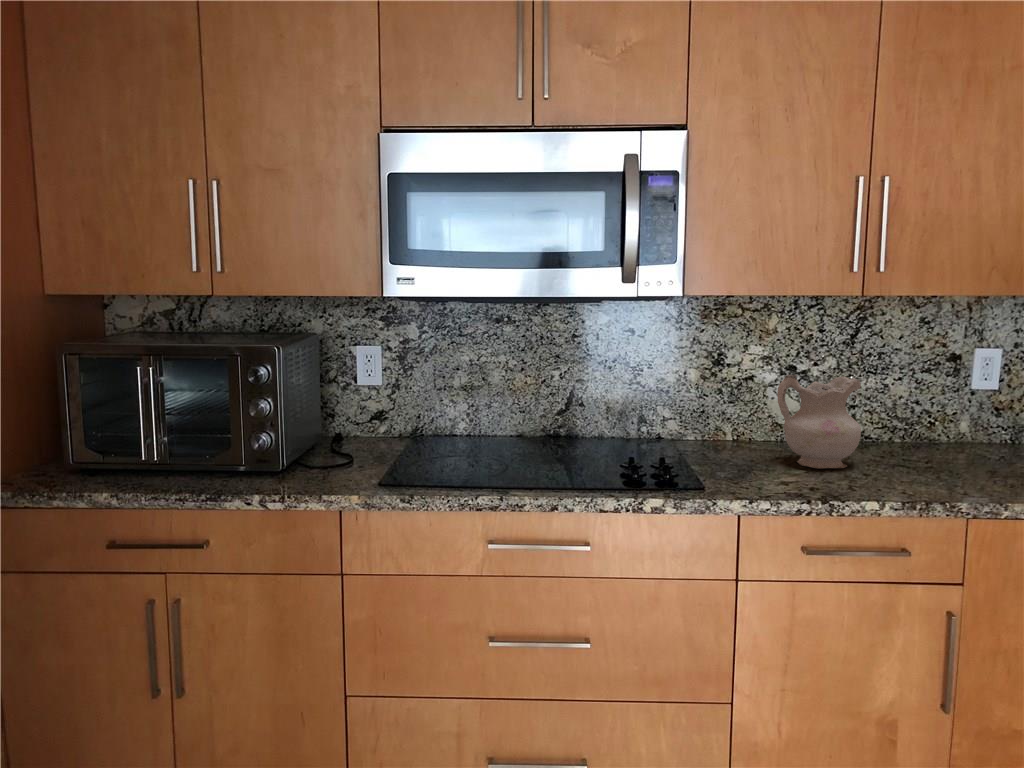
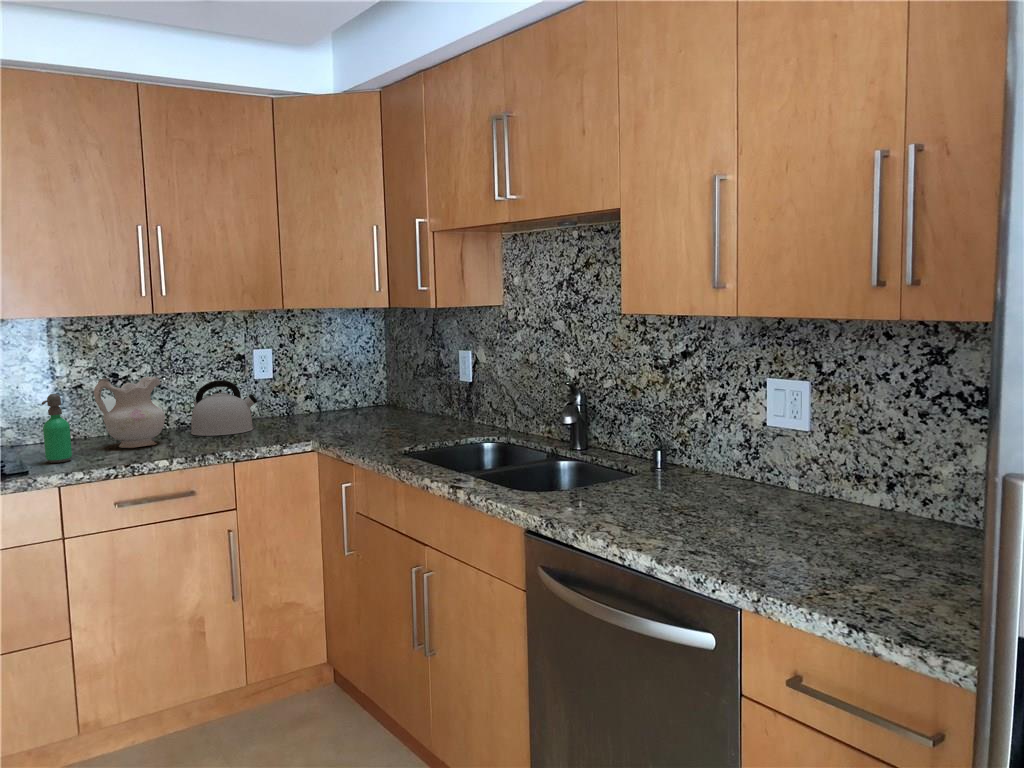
kettle: none [884,389,987,467] -> present [191,380,258,436]
soap dispenser: none [719,391,751,478] -> present [42,394,72,463]

